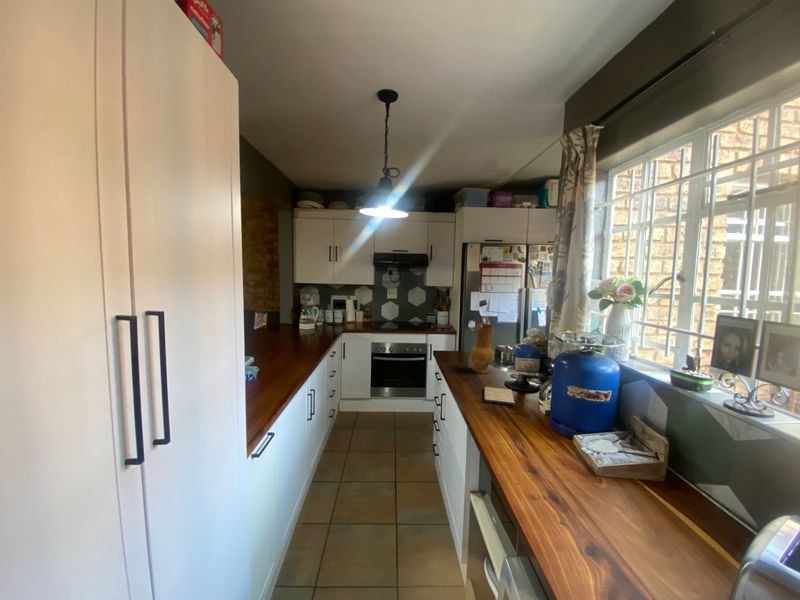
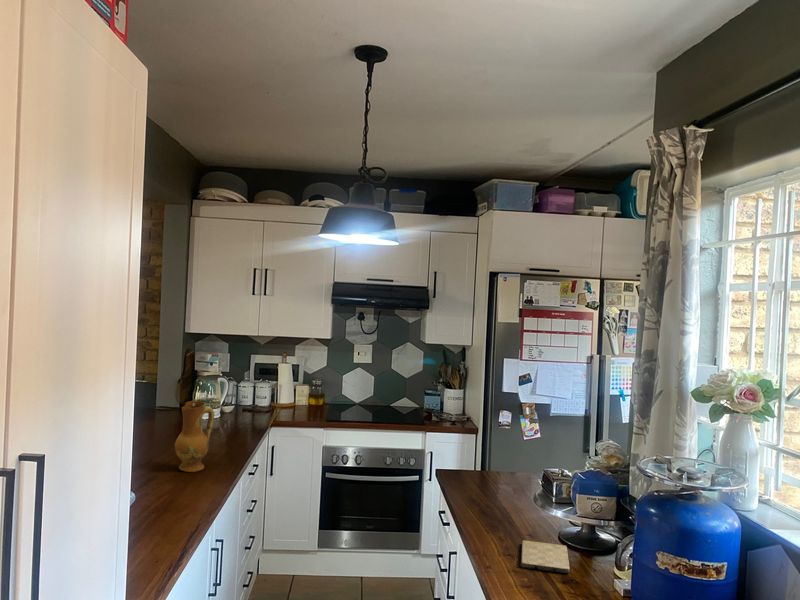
ceramic jug: present [470,324,494,373] -> present [175,401,214,472]

